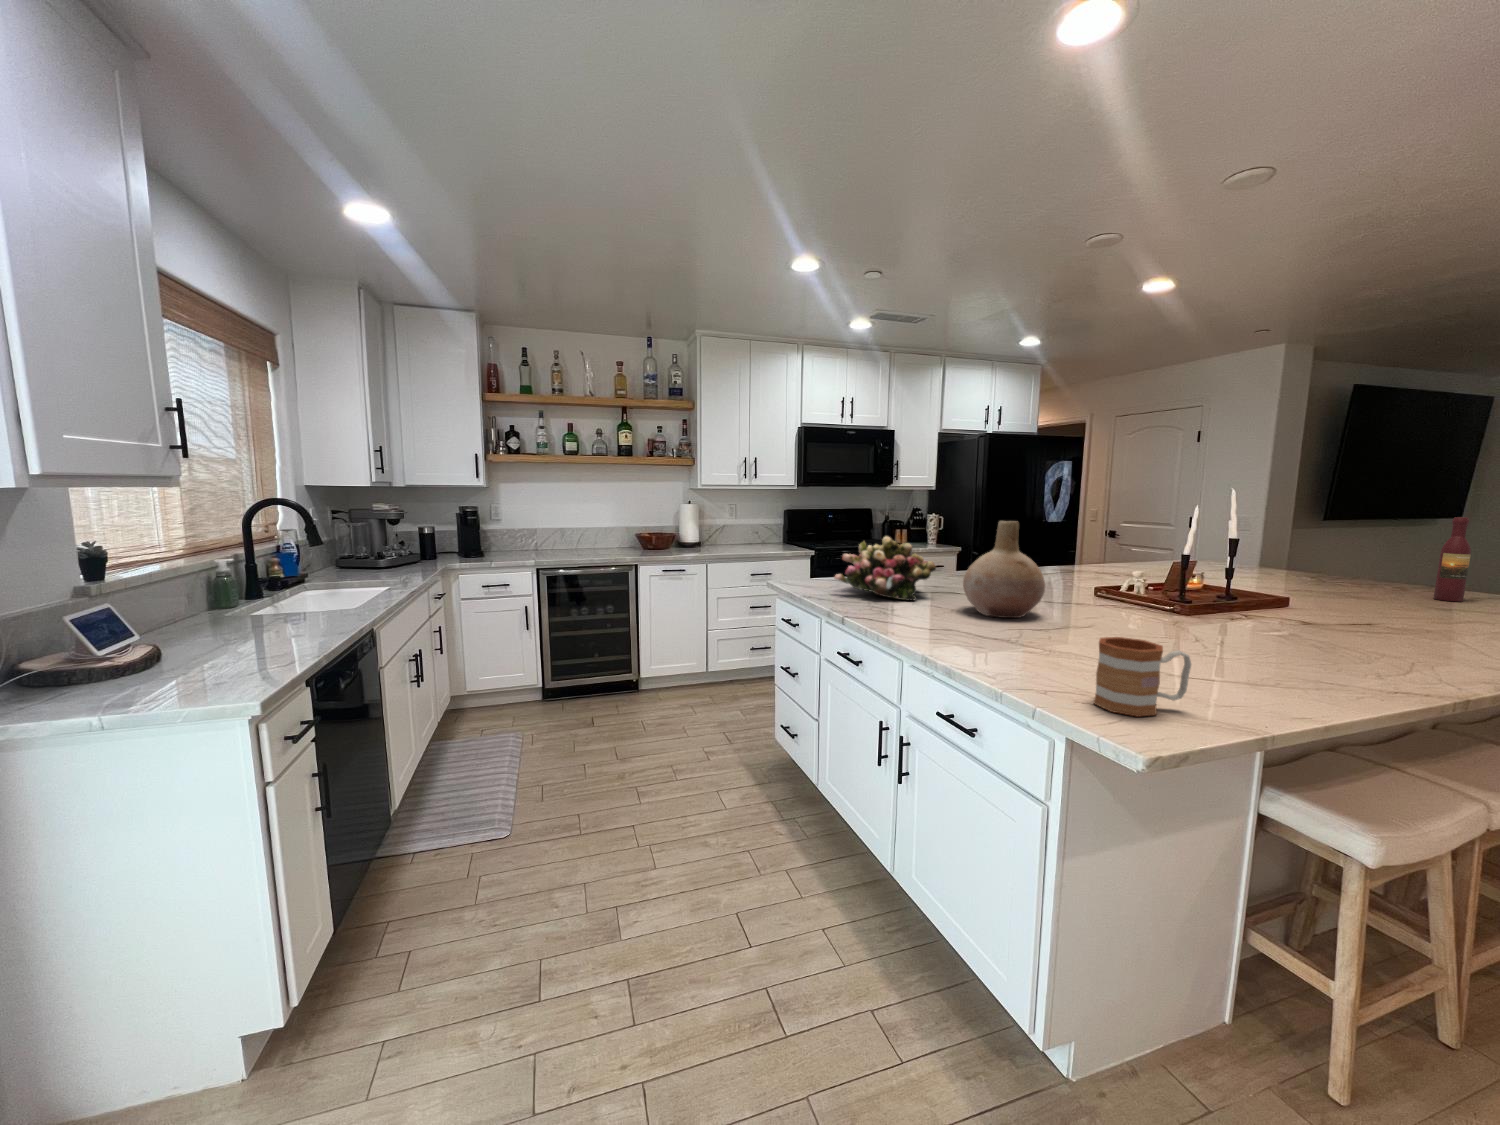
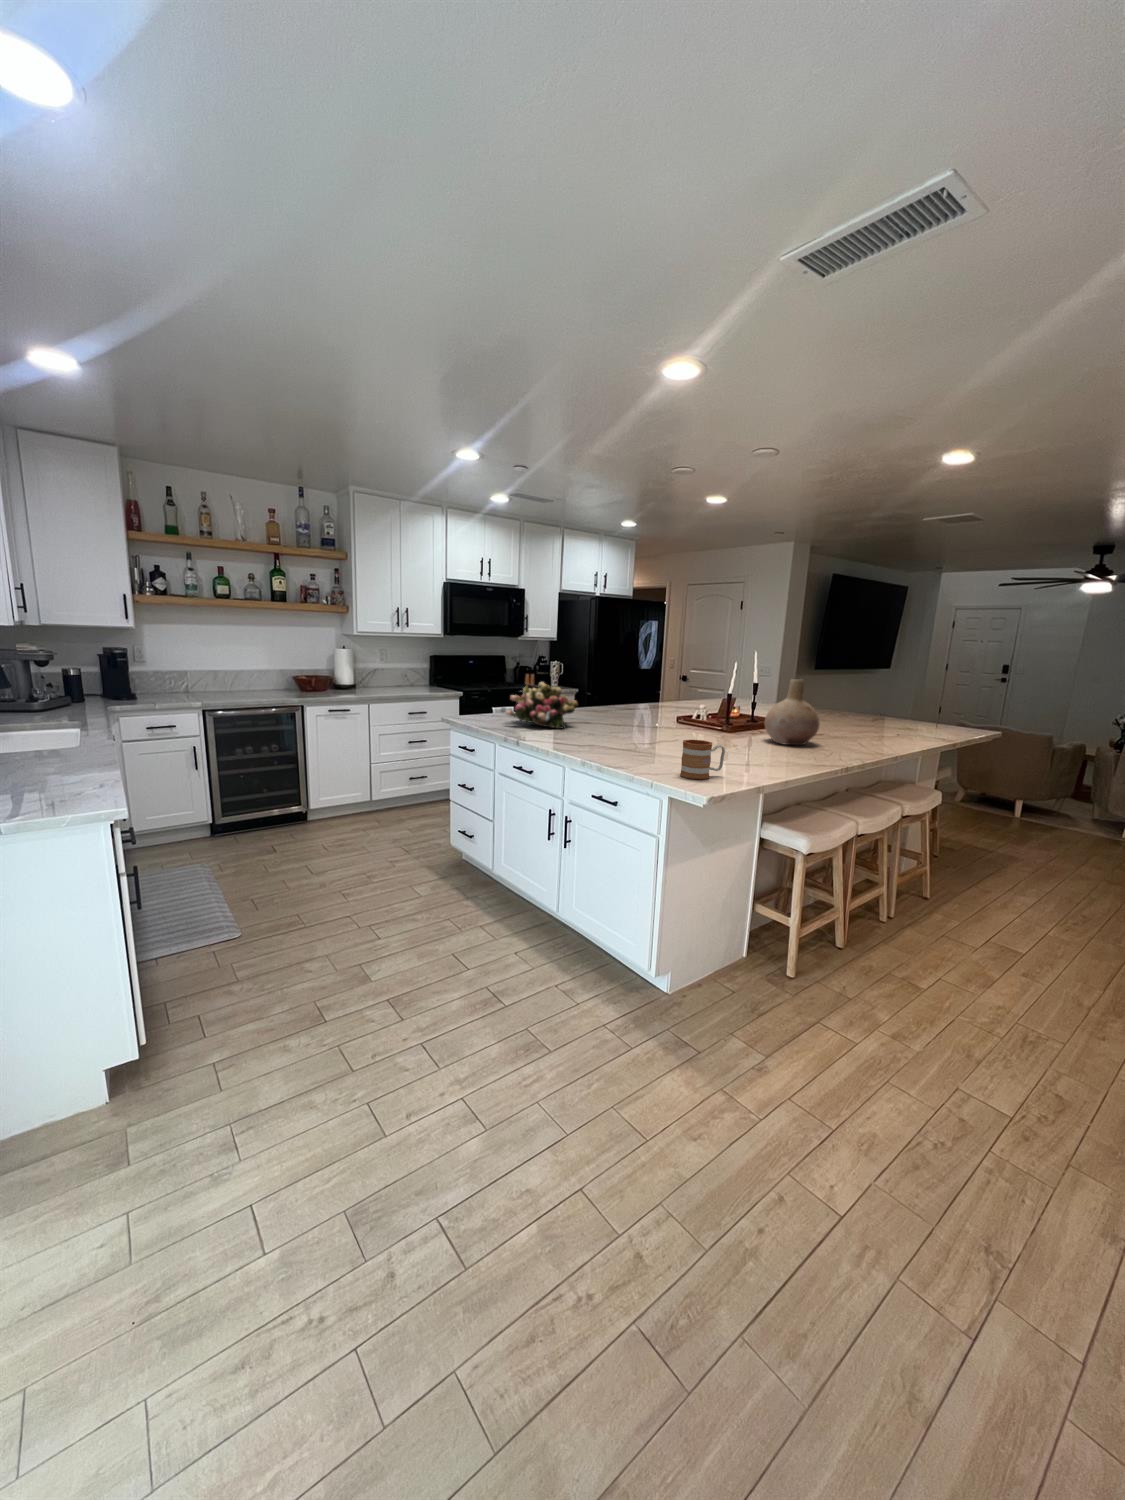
wine bottle: present [1433,517,1471,602] -> none [854,672,870,722]
vase: present [963,521,1045,618] -> present [765,679,819,745]

